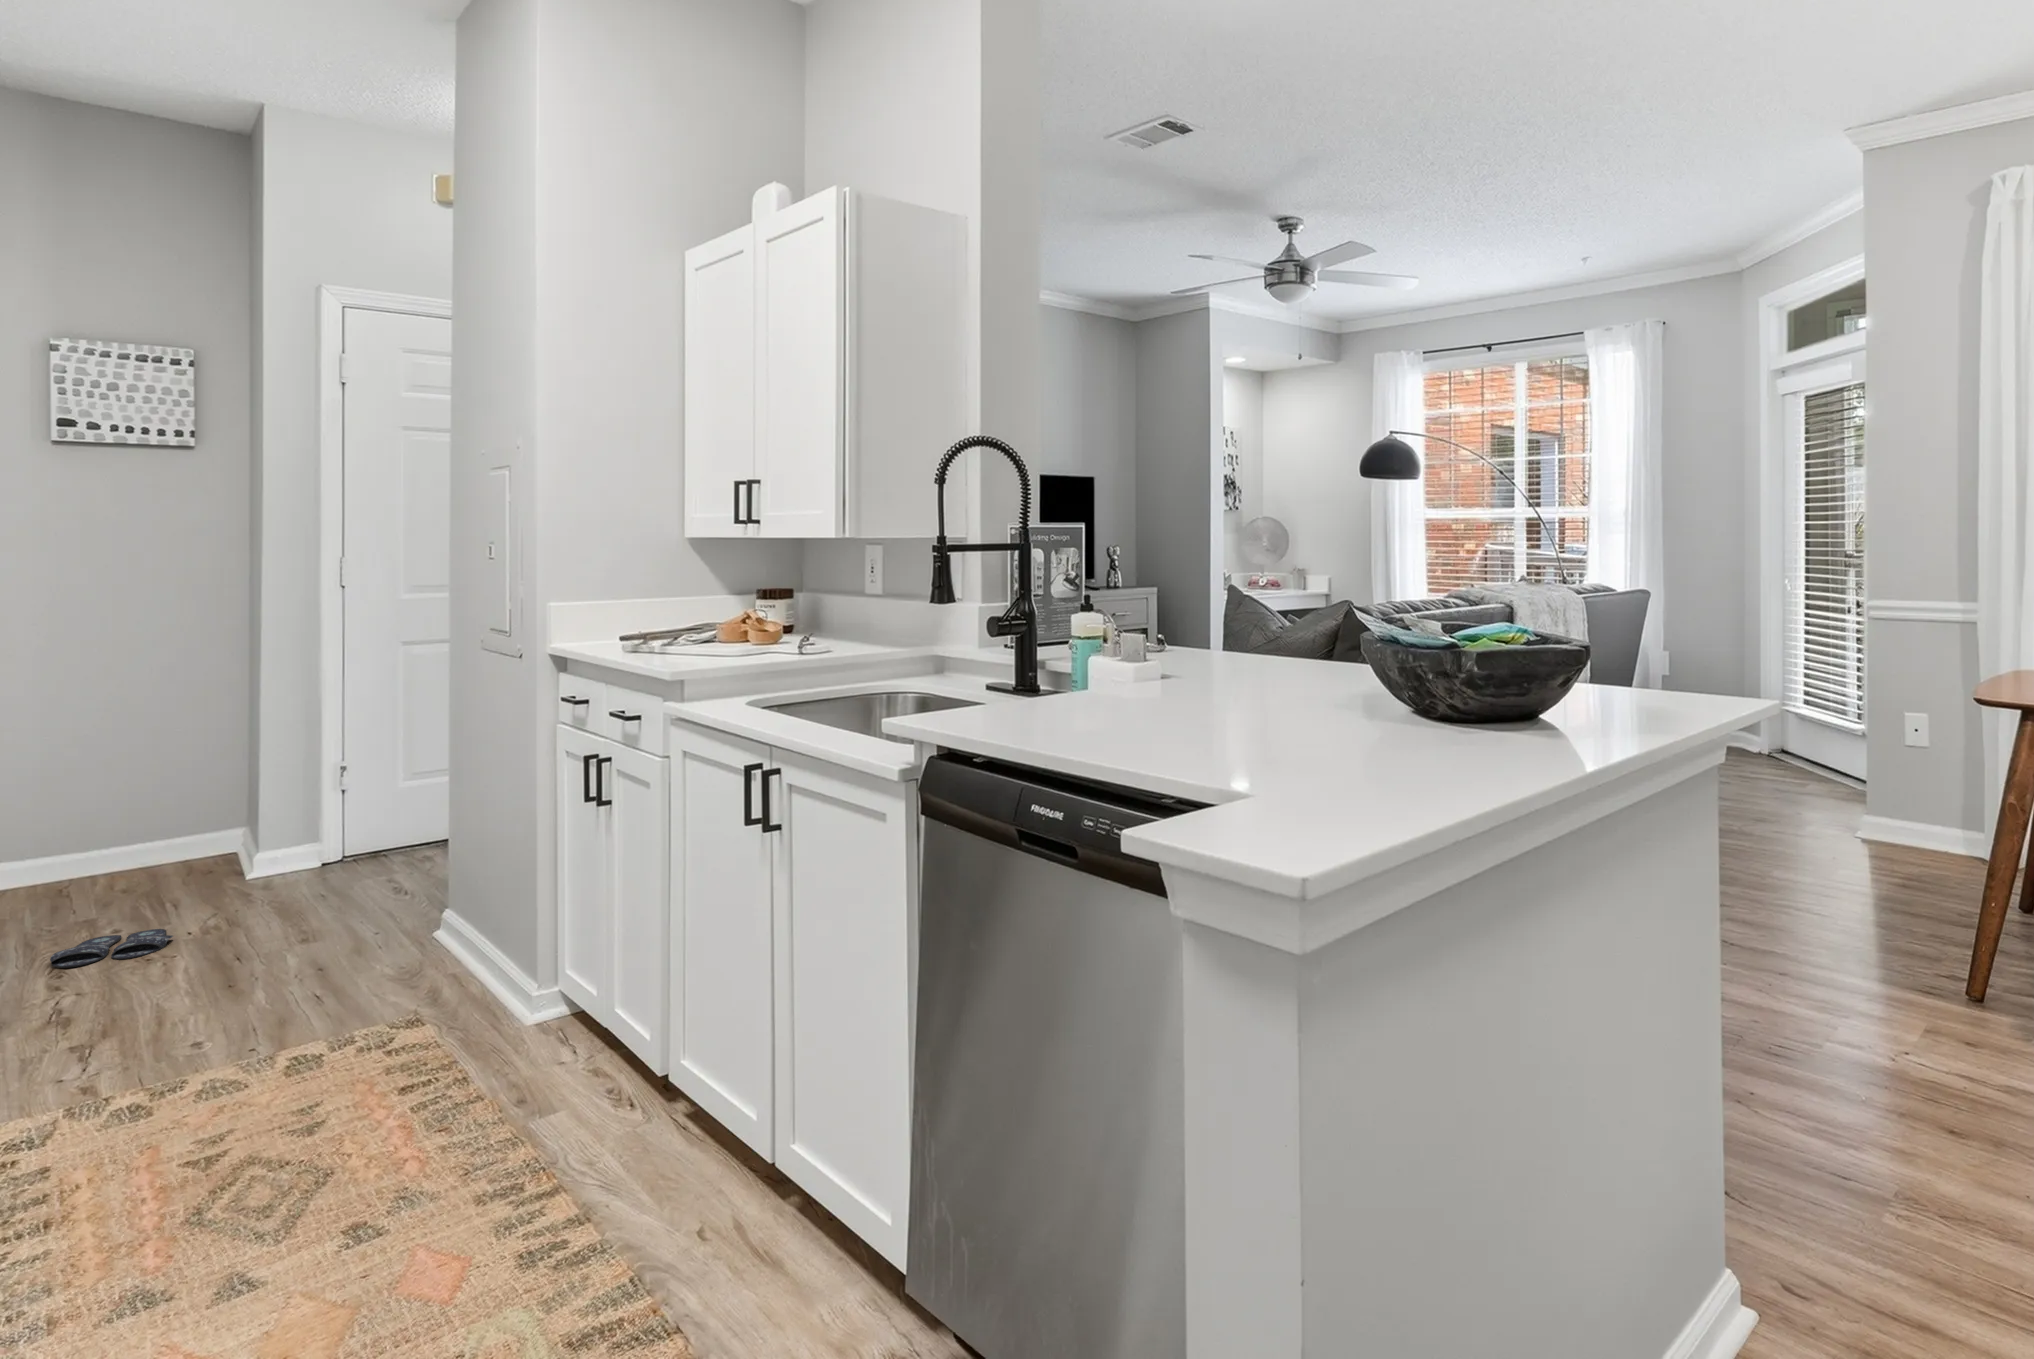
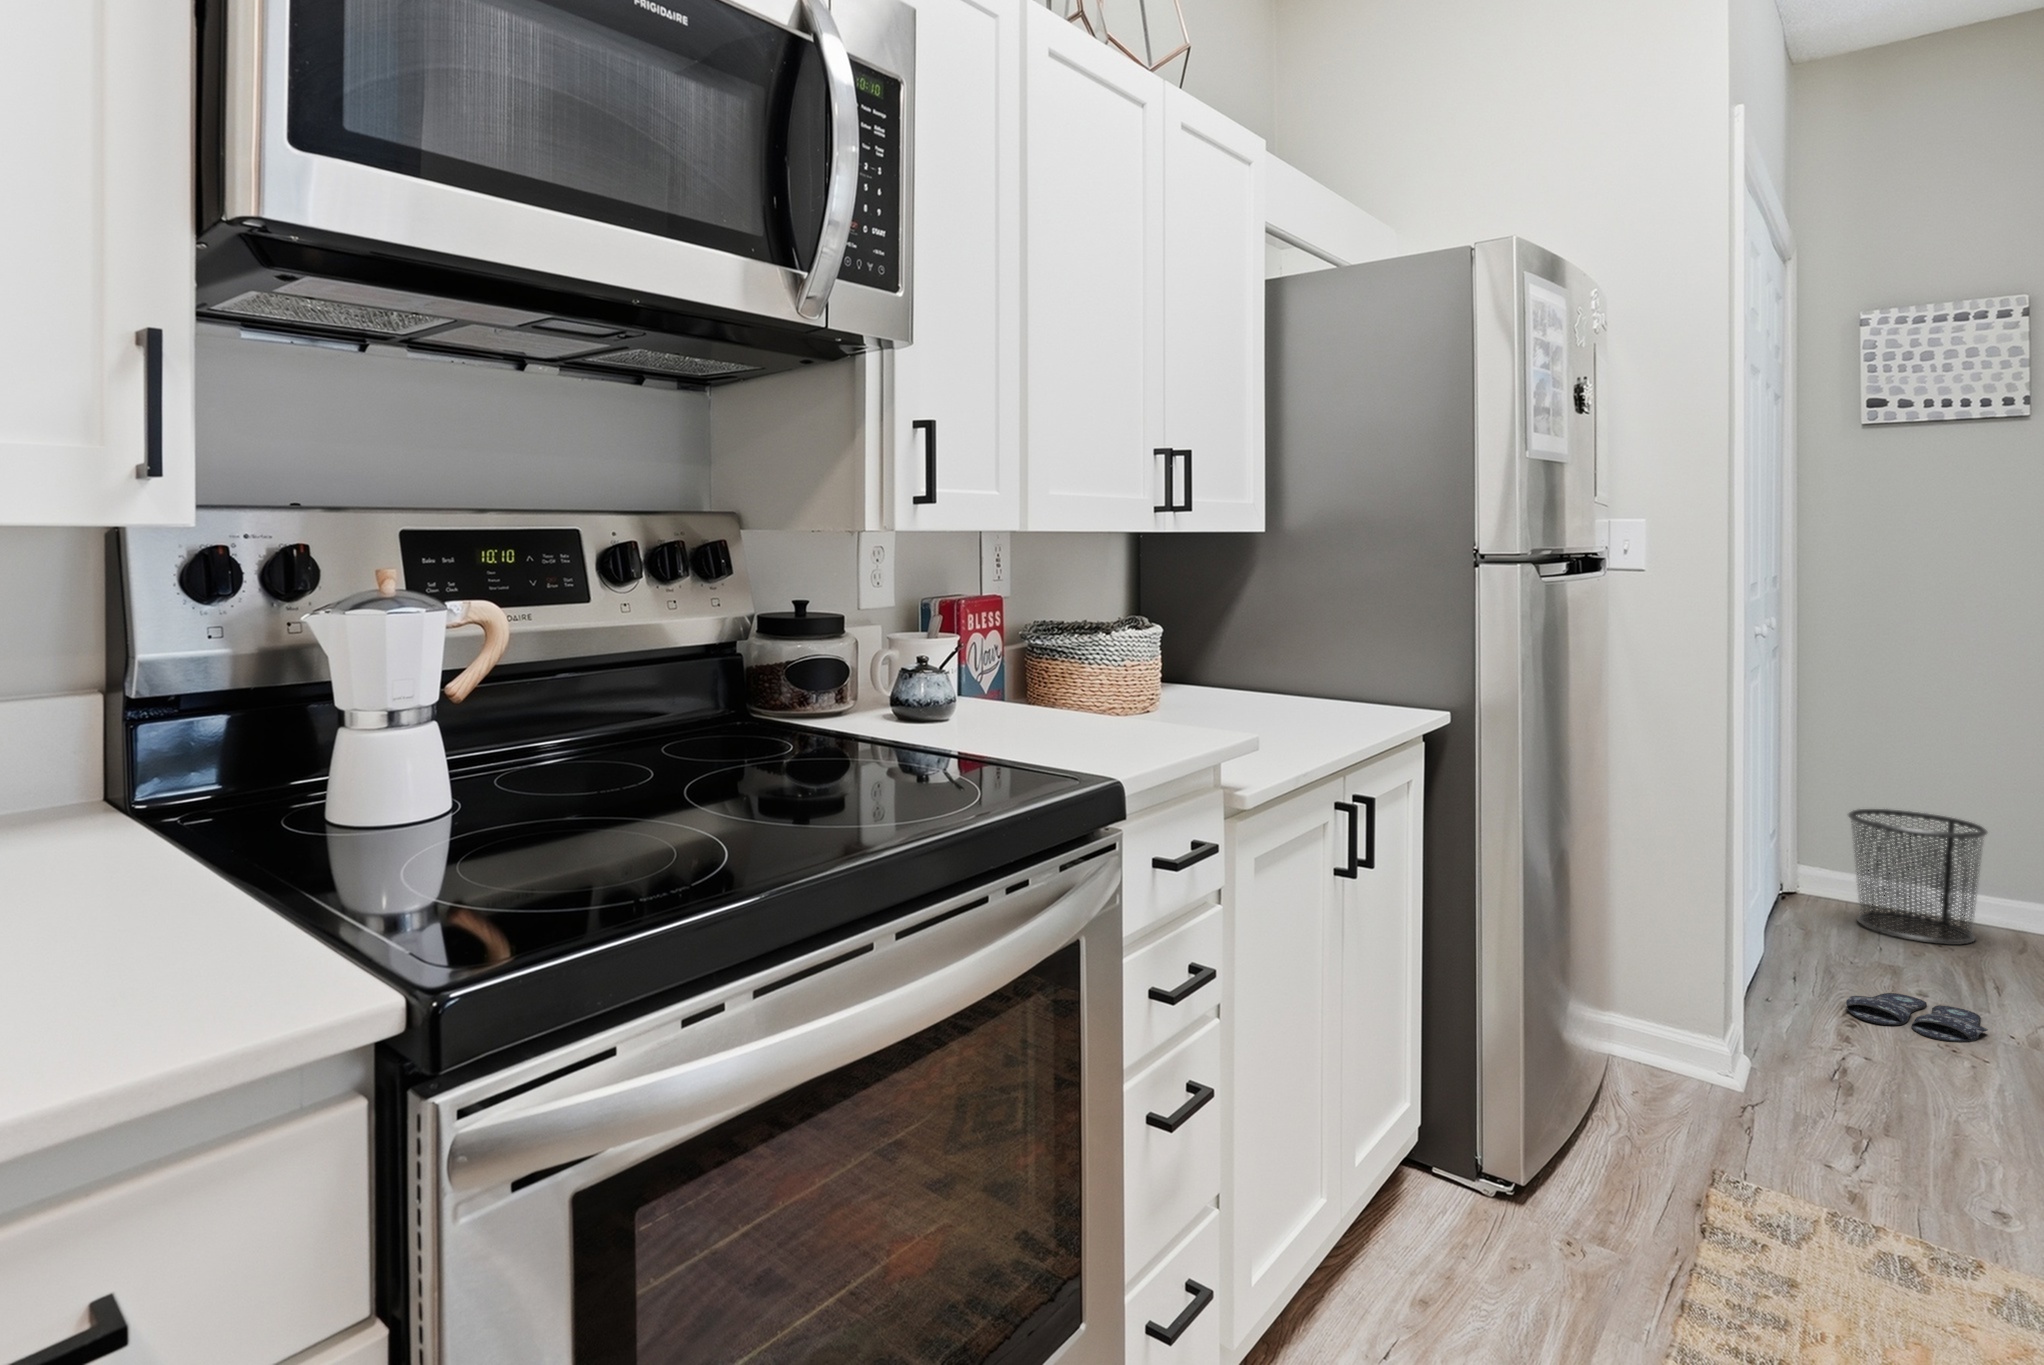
trash can: none [38,782,164,899] -> present [1848,809,1987,945]

